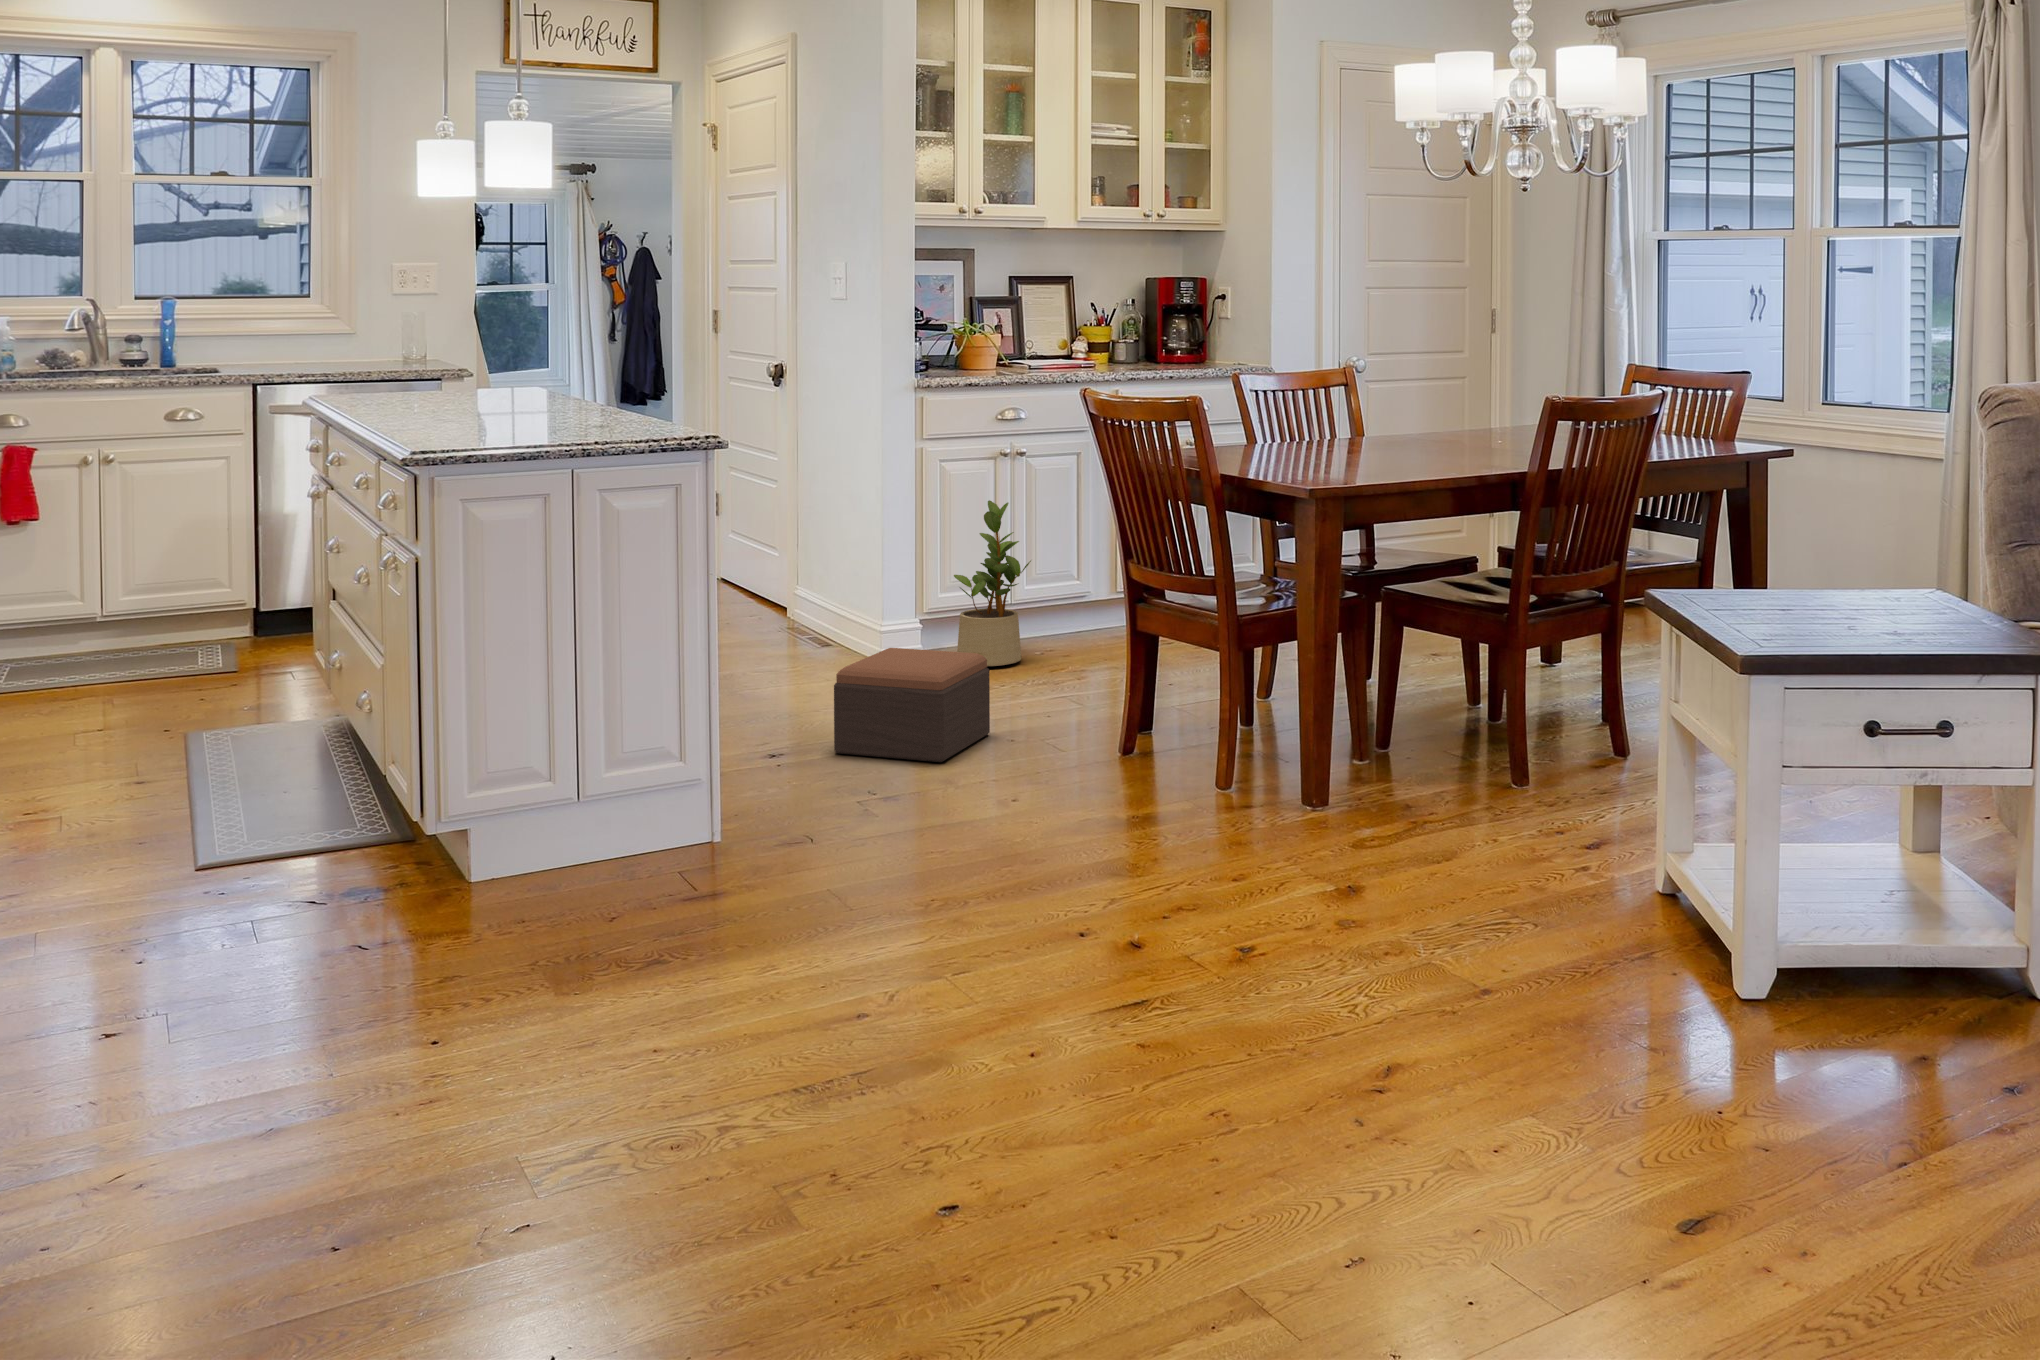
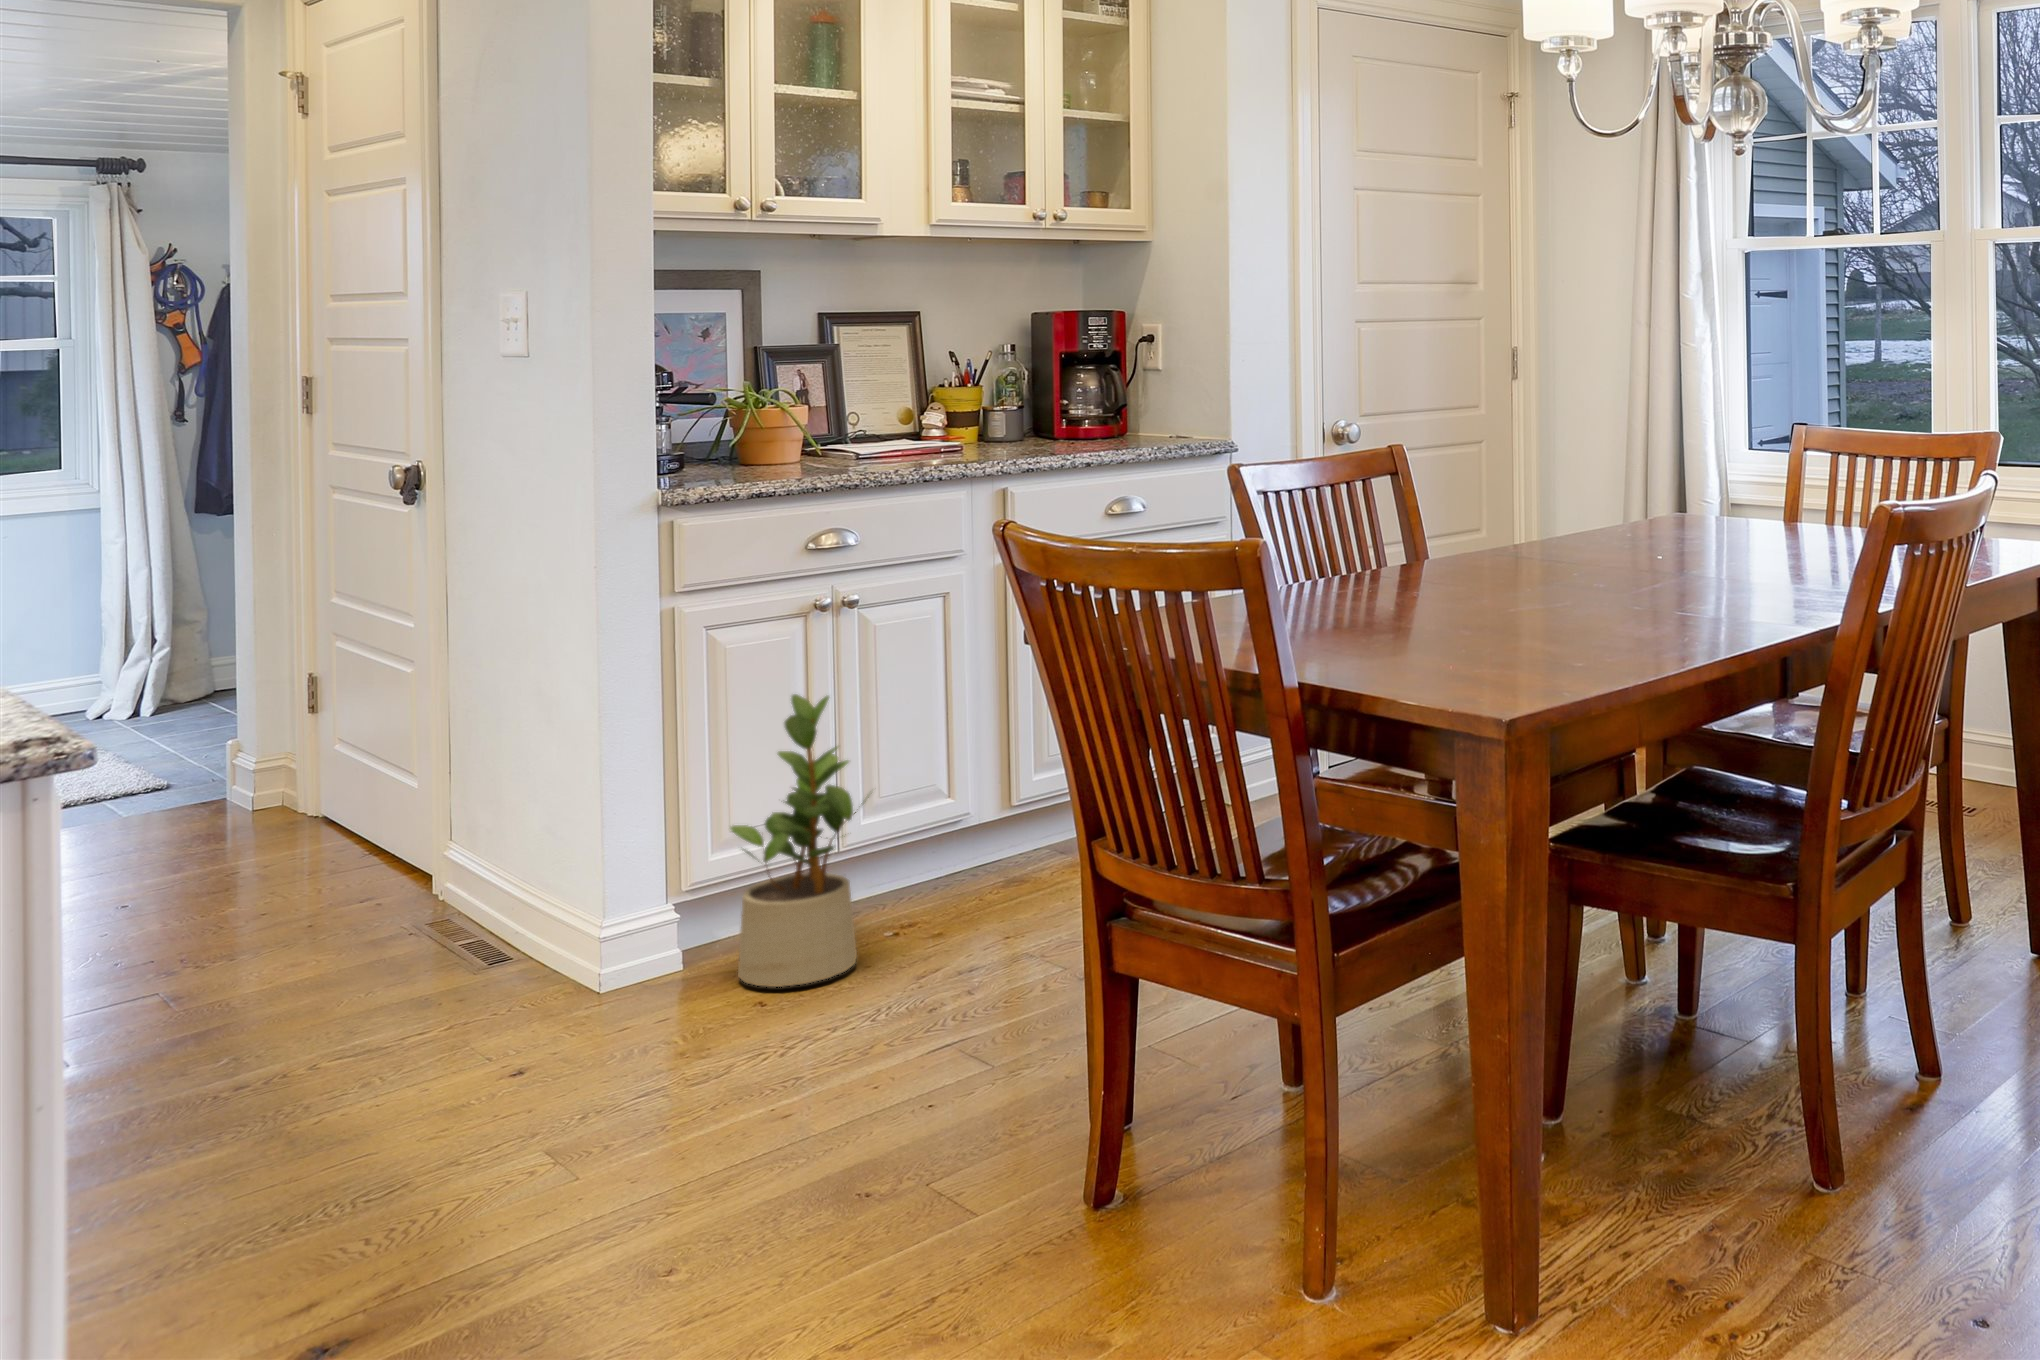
footstool: present [834,648,990,762] -> none [457,1034,806,1304]

